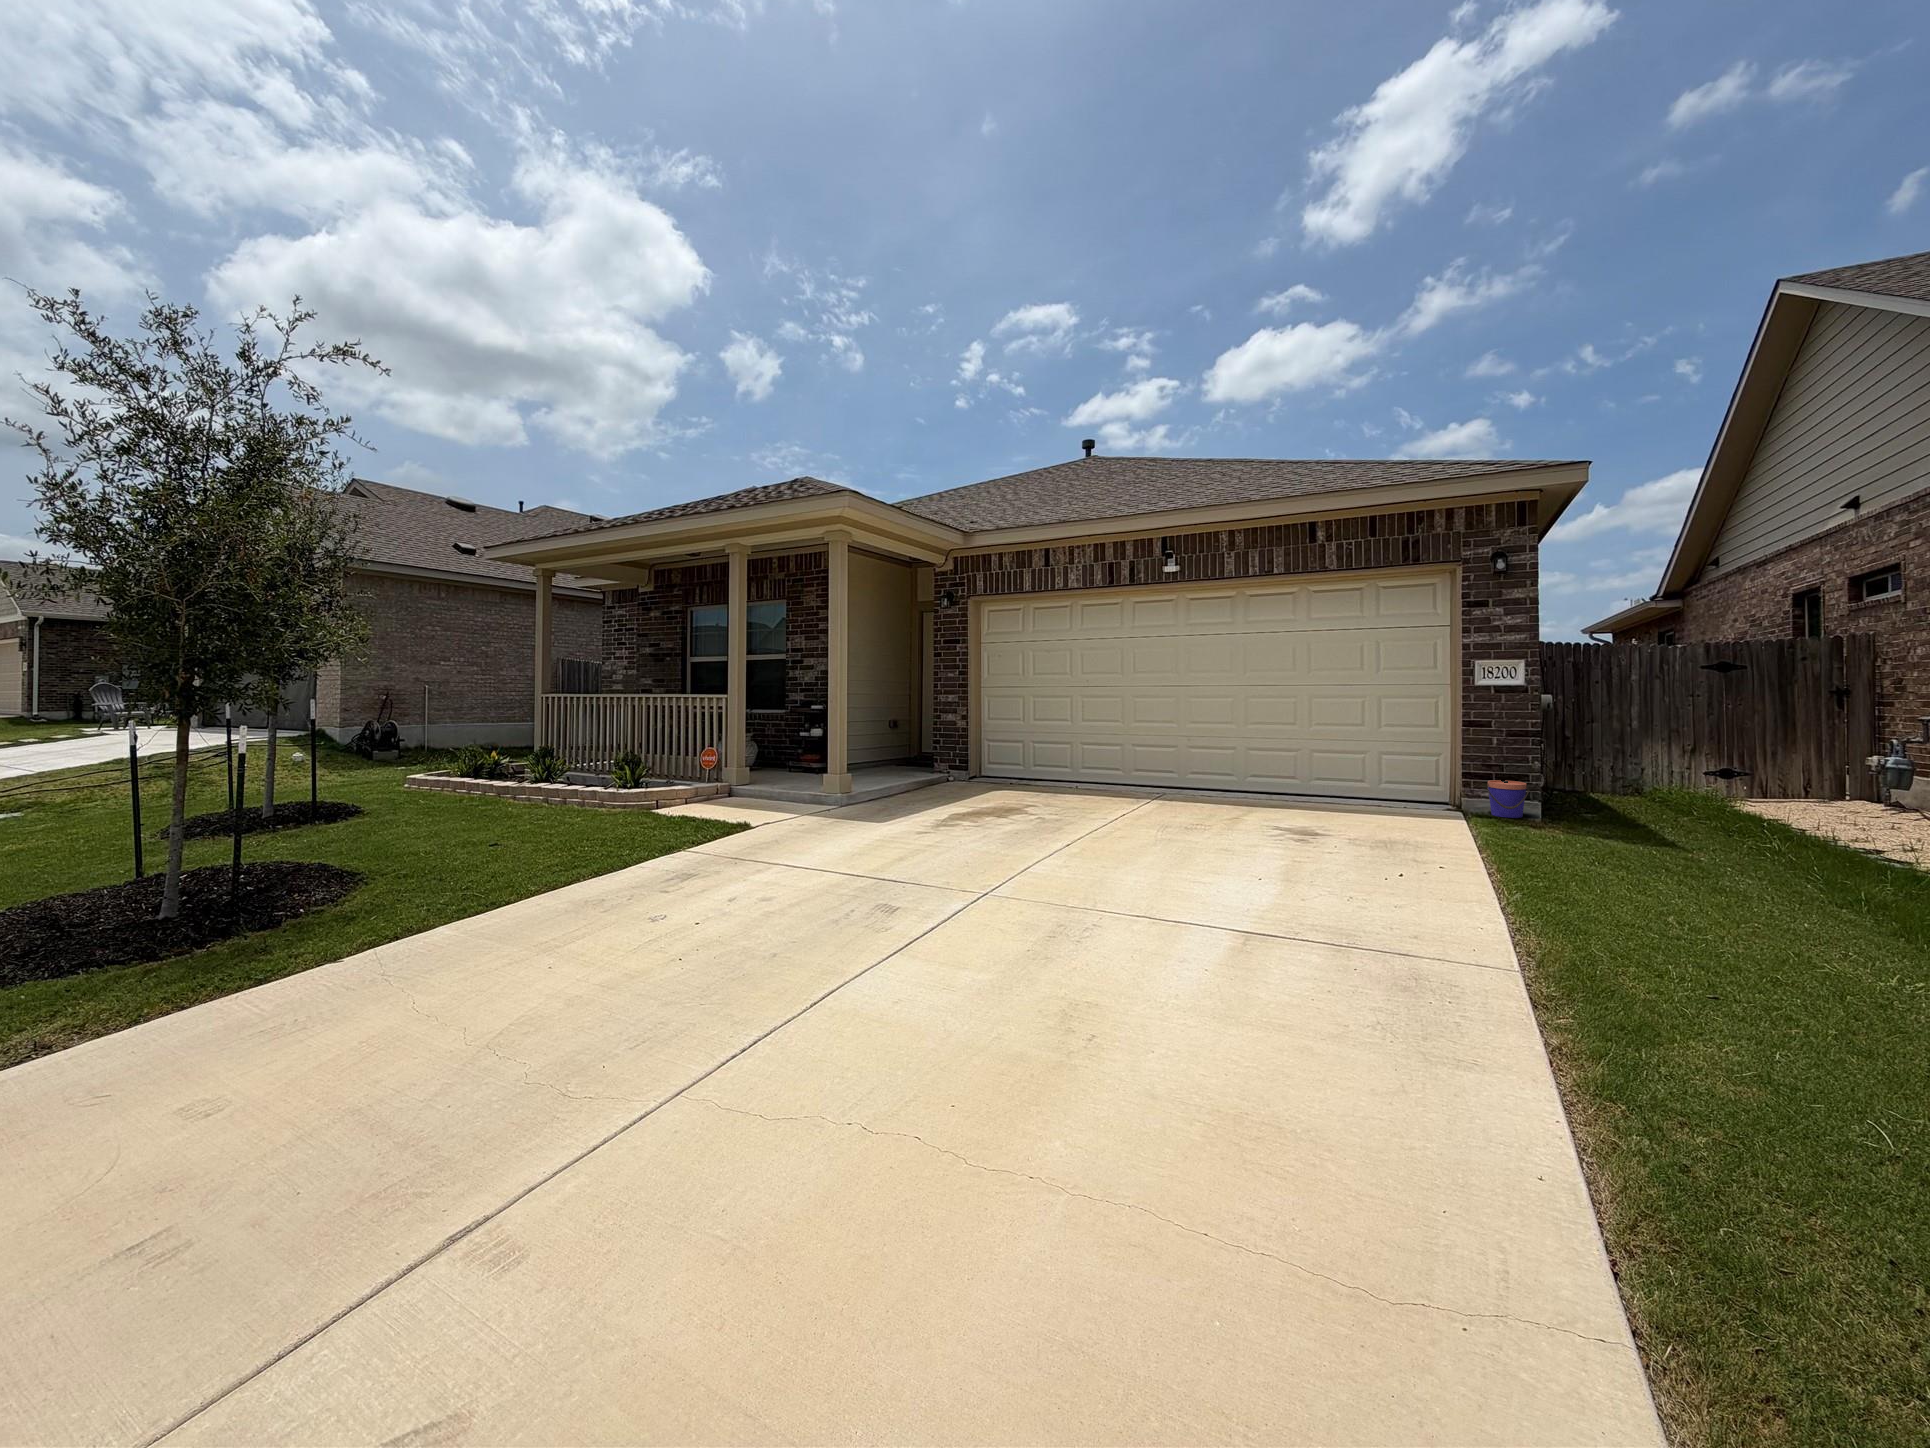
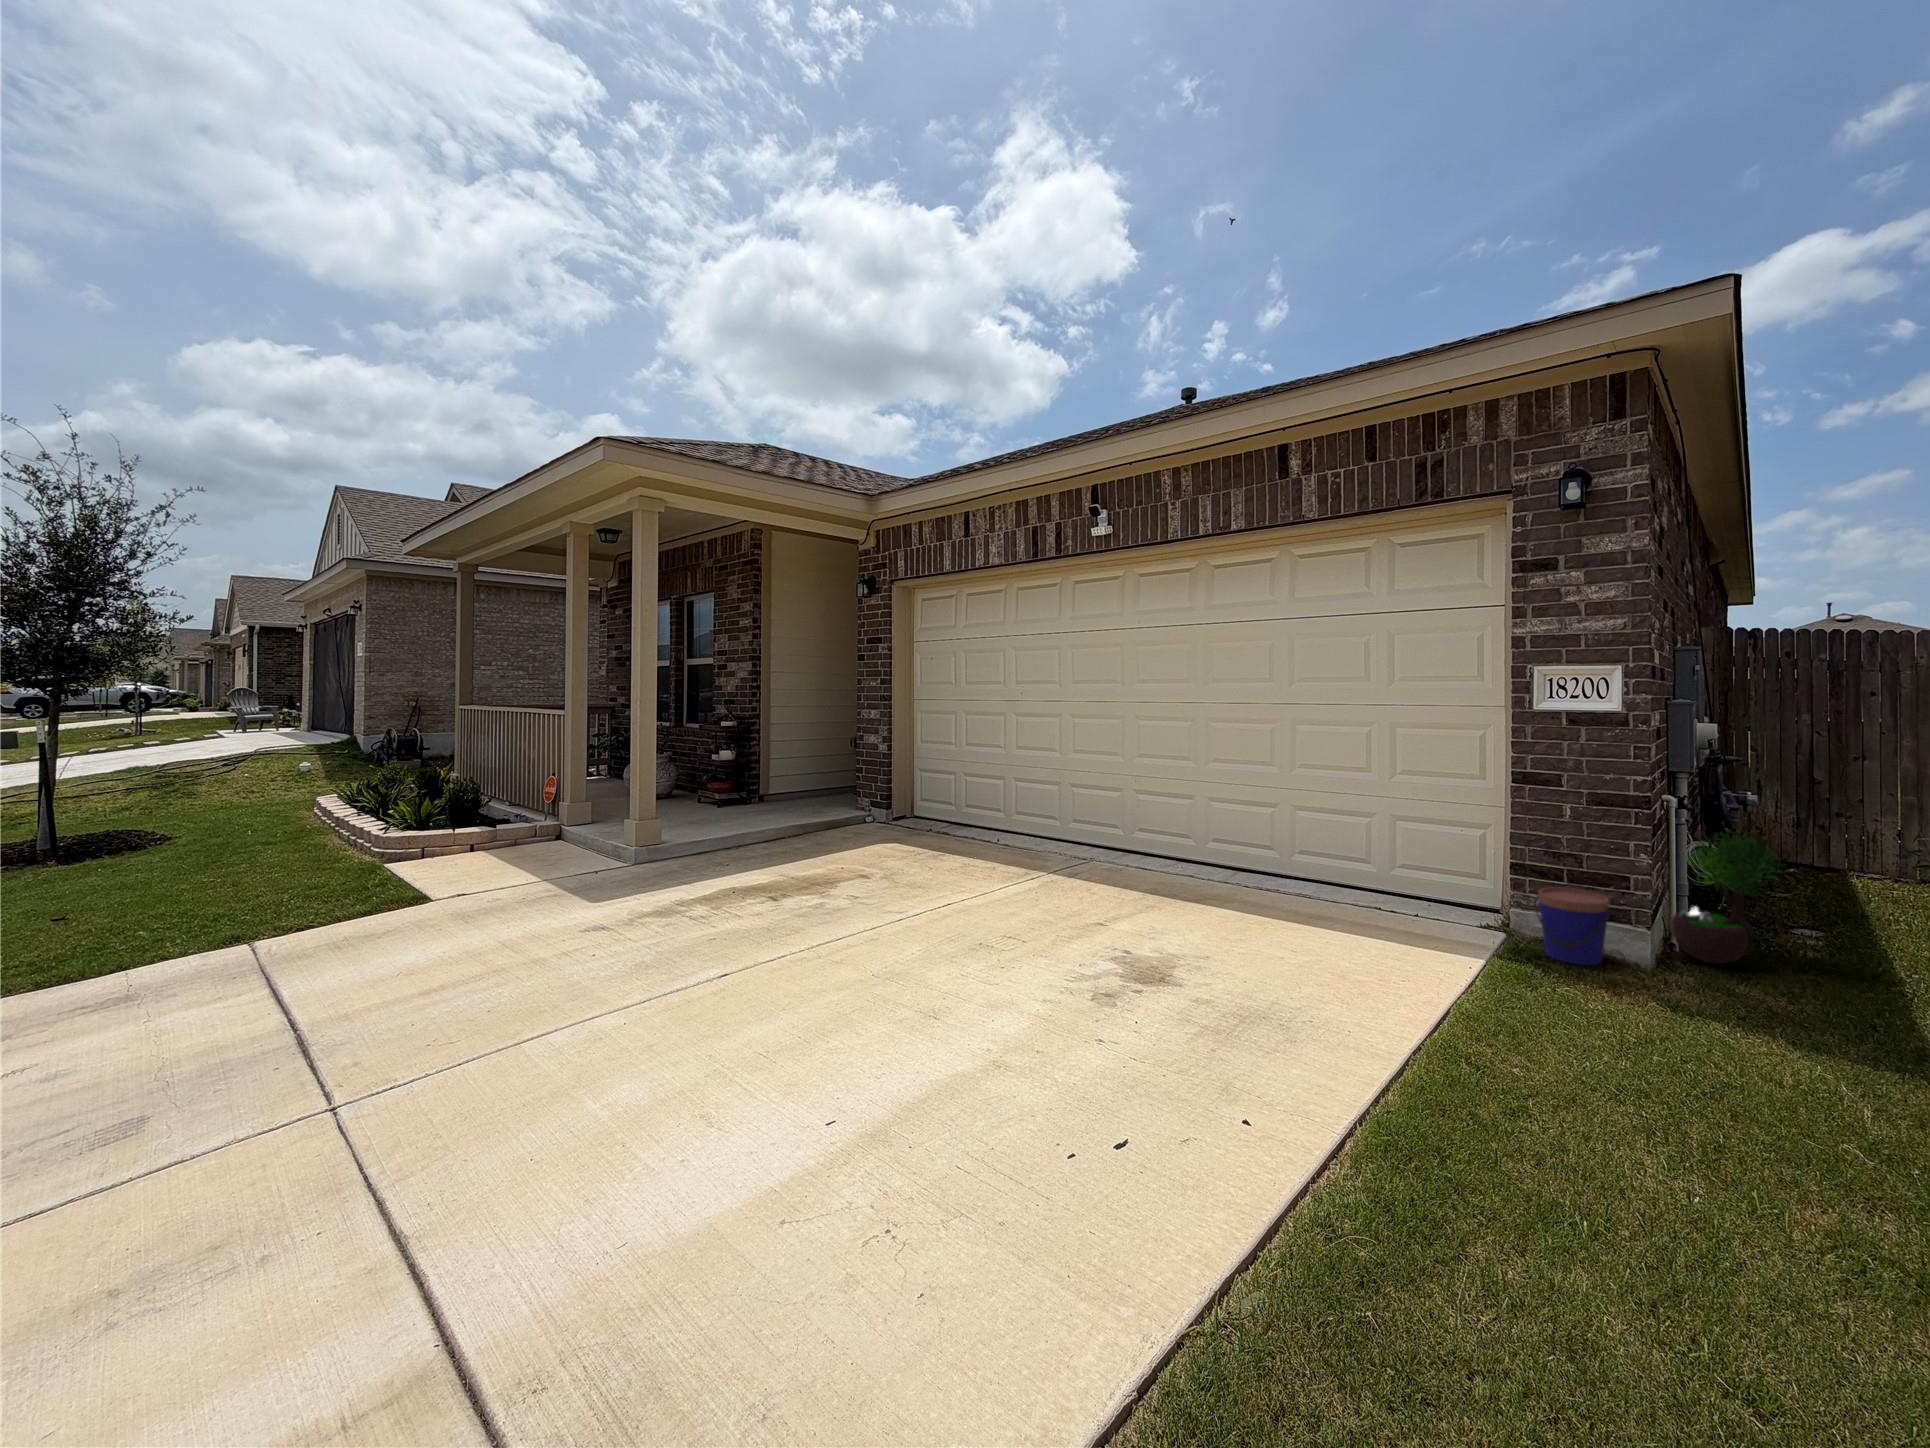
potted tree: none [1538,743,1597,817] -> present [1672,830,1779,964]

